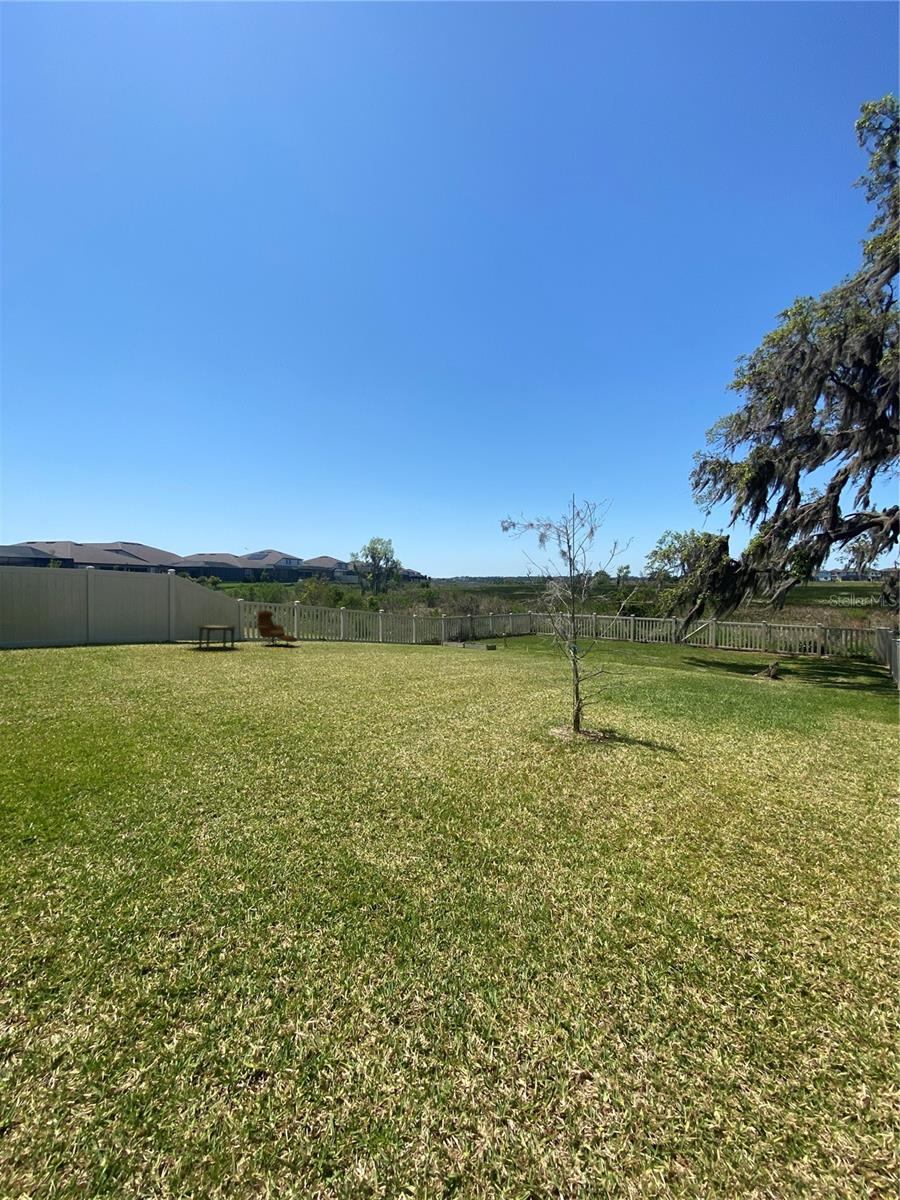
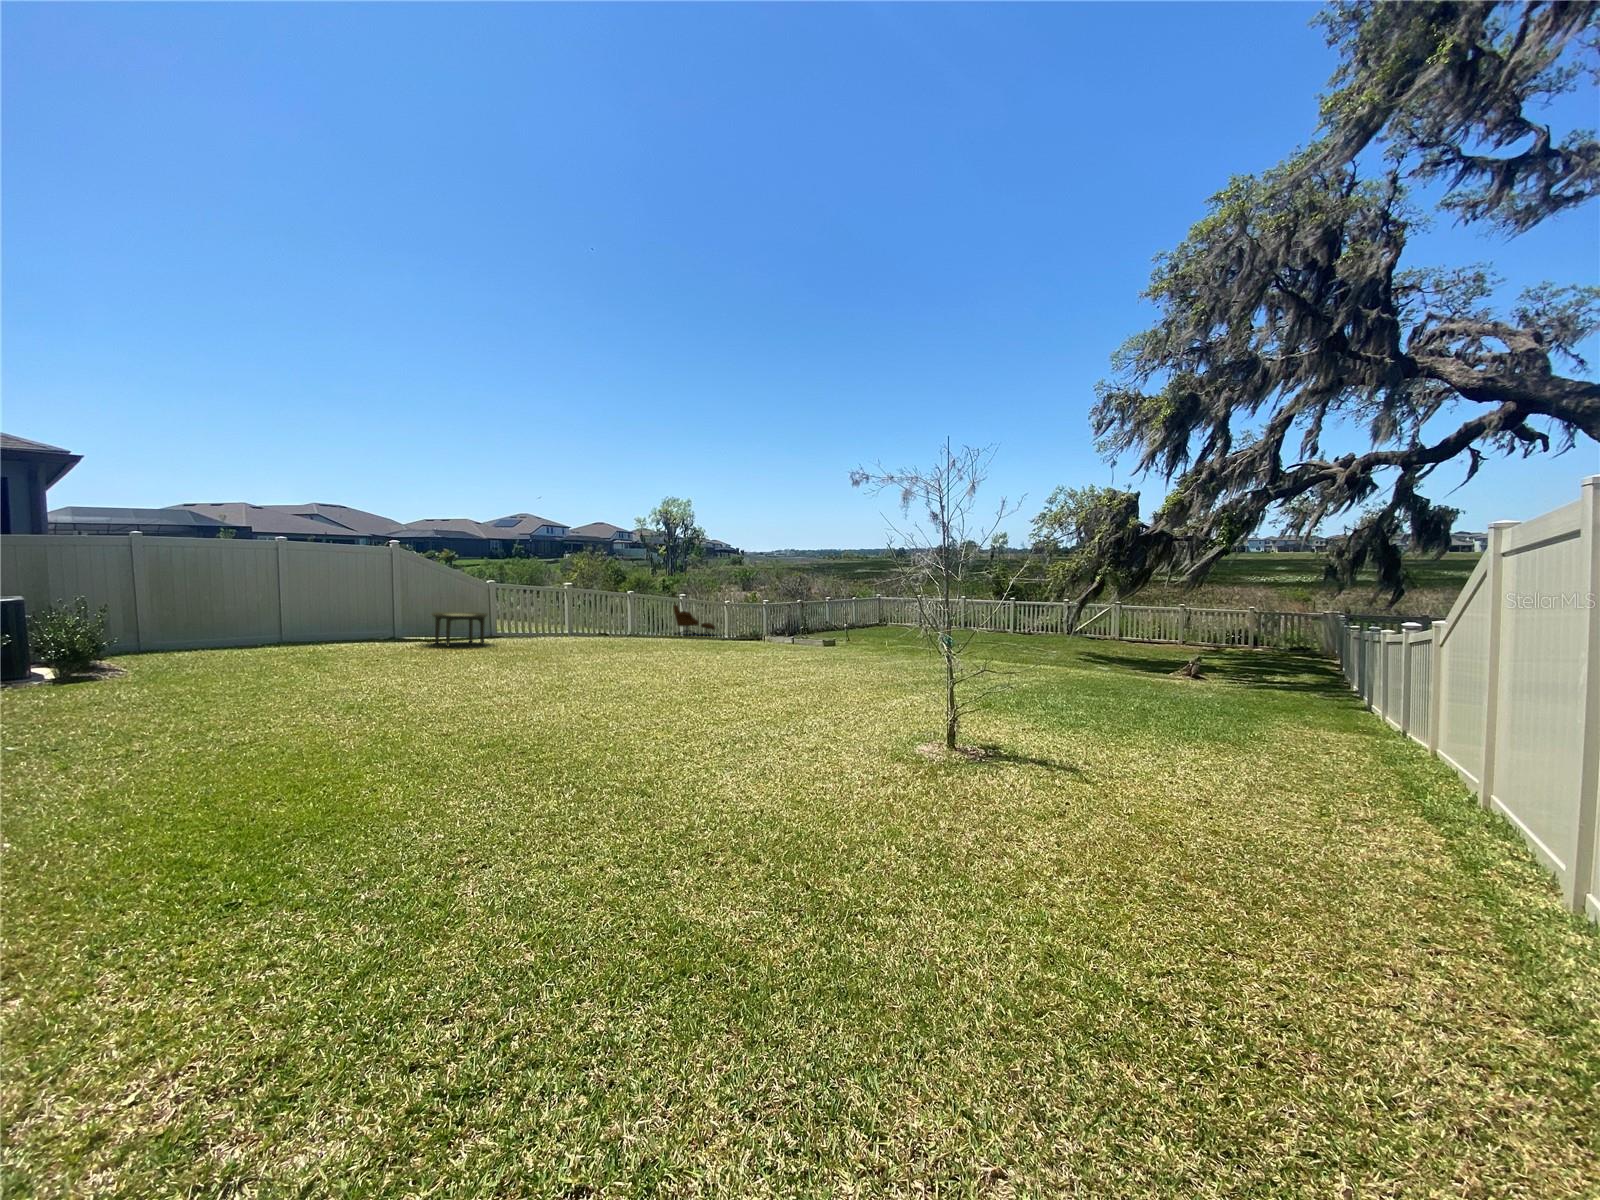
lounge chair: present [257,610,297,646] -> present [673,596,715,635]

